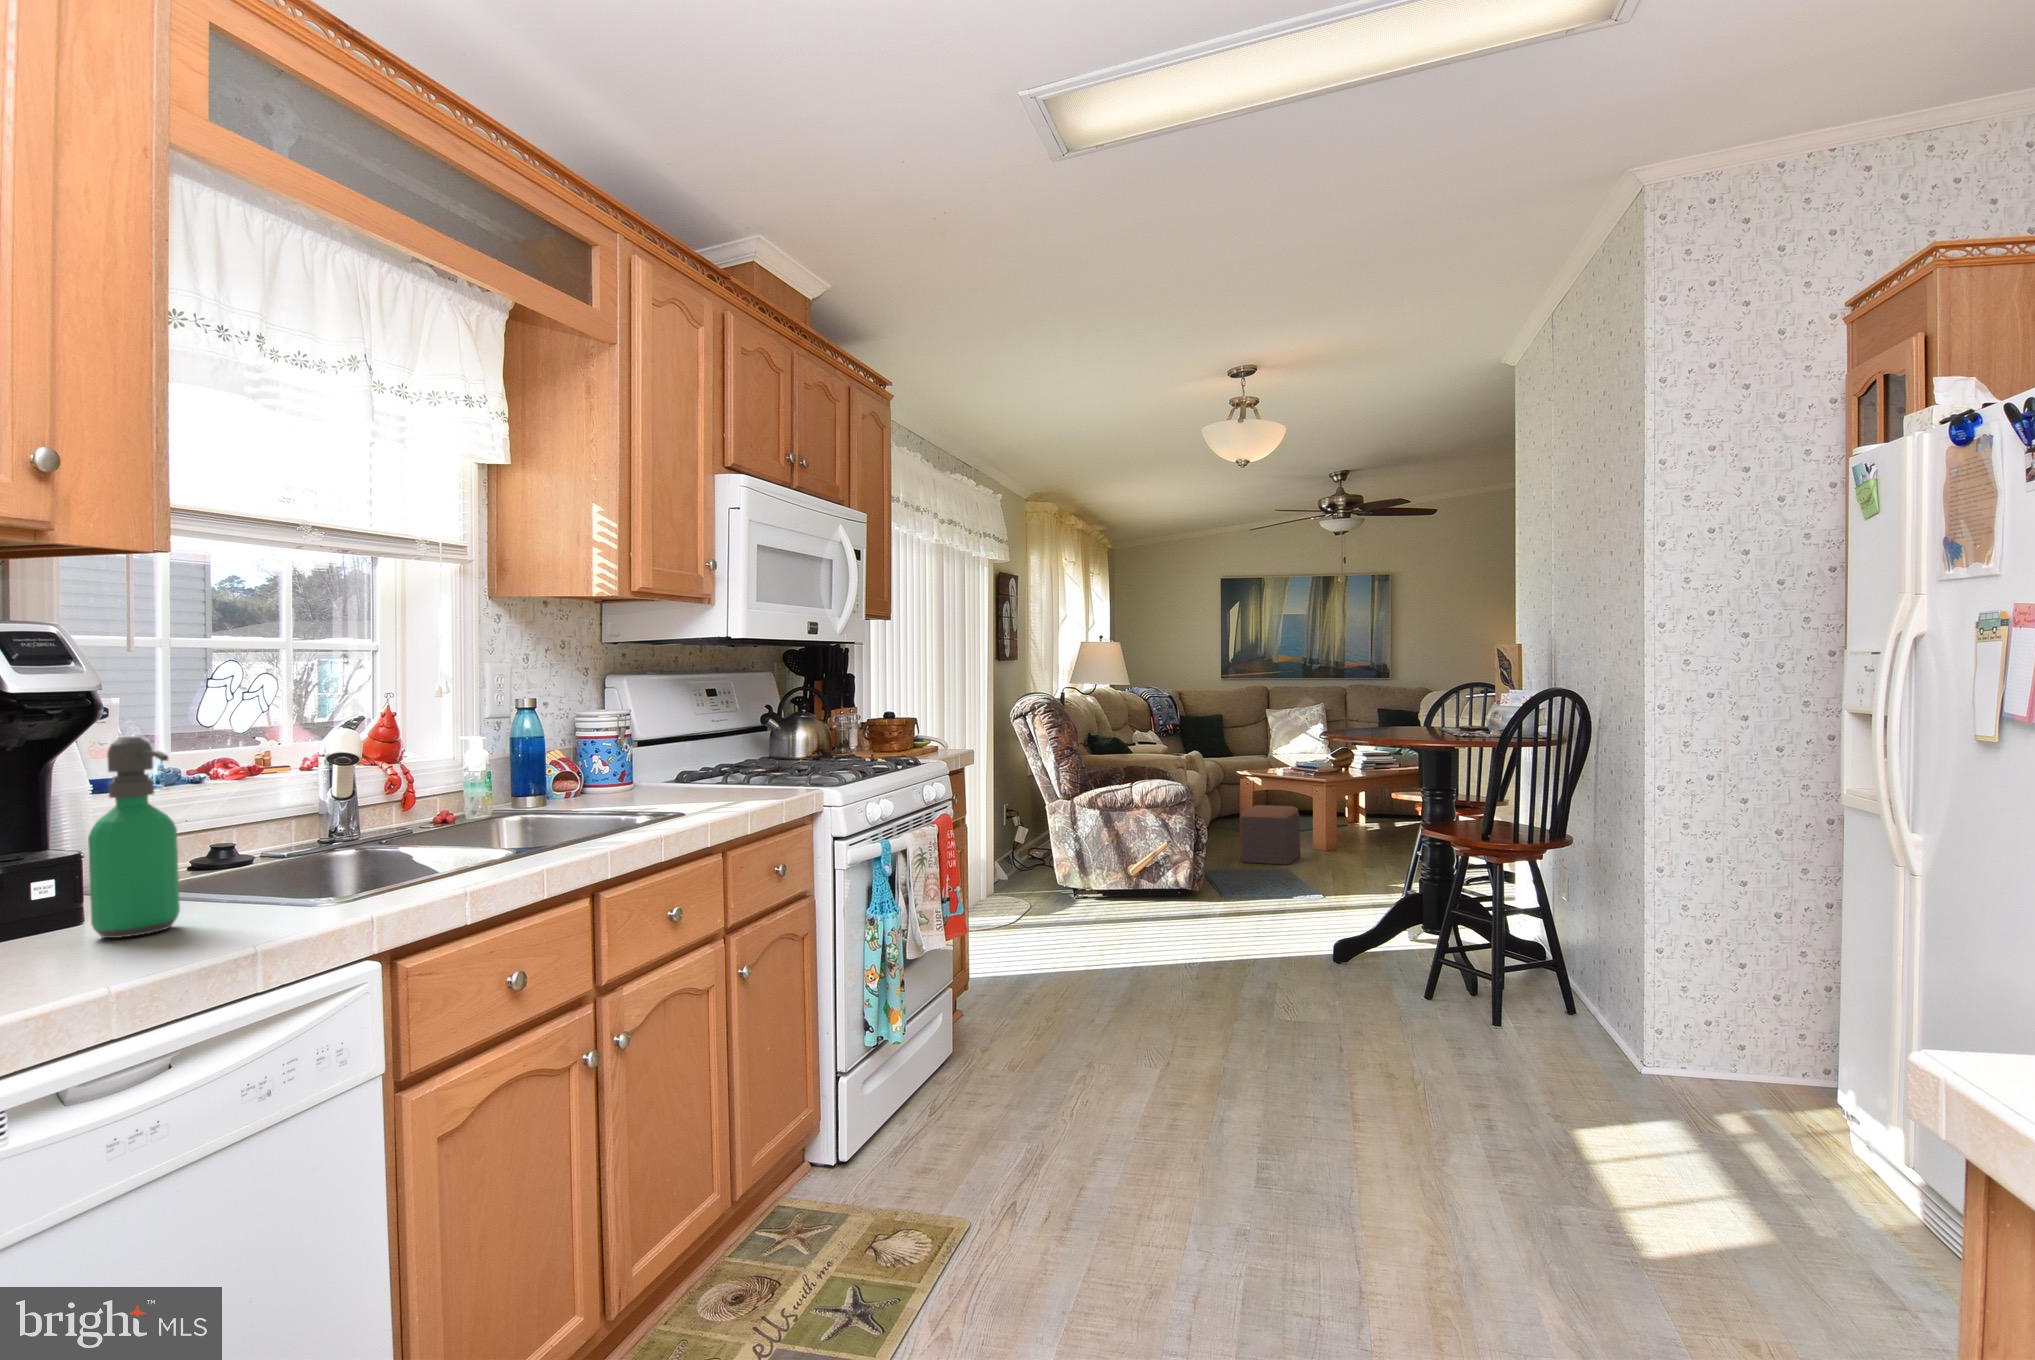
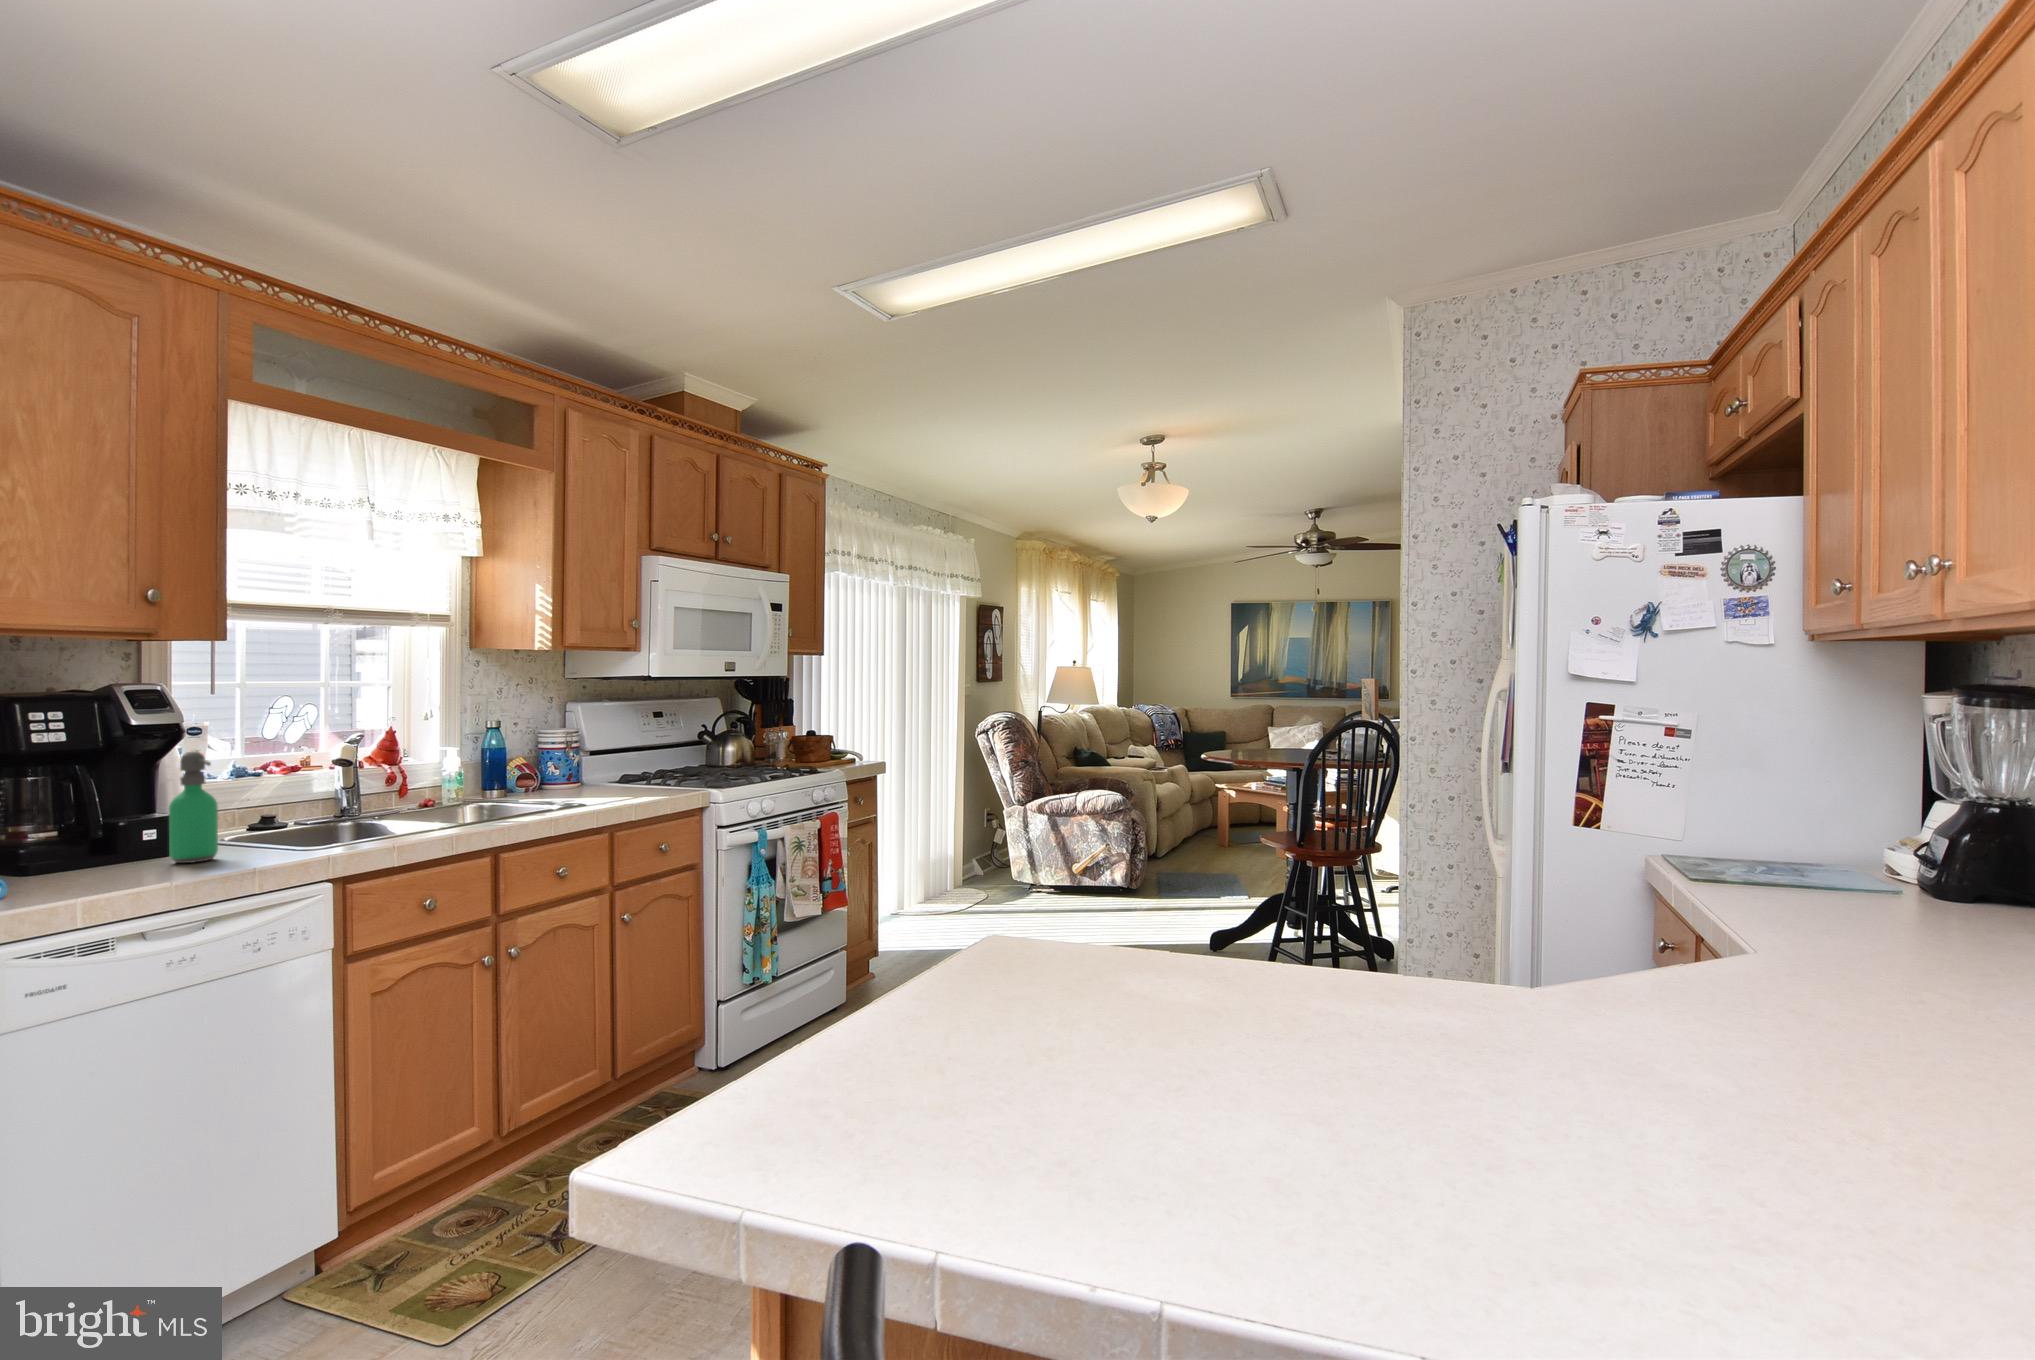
footstool: present [1240,805,1300,865] -> none [1194,816,1250,870]

